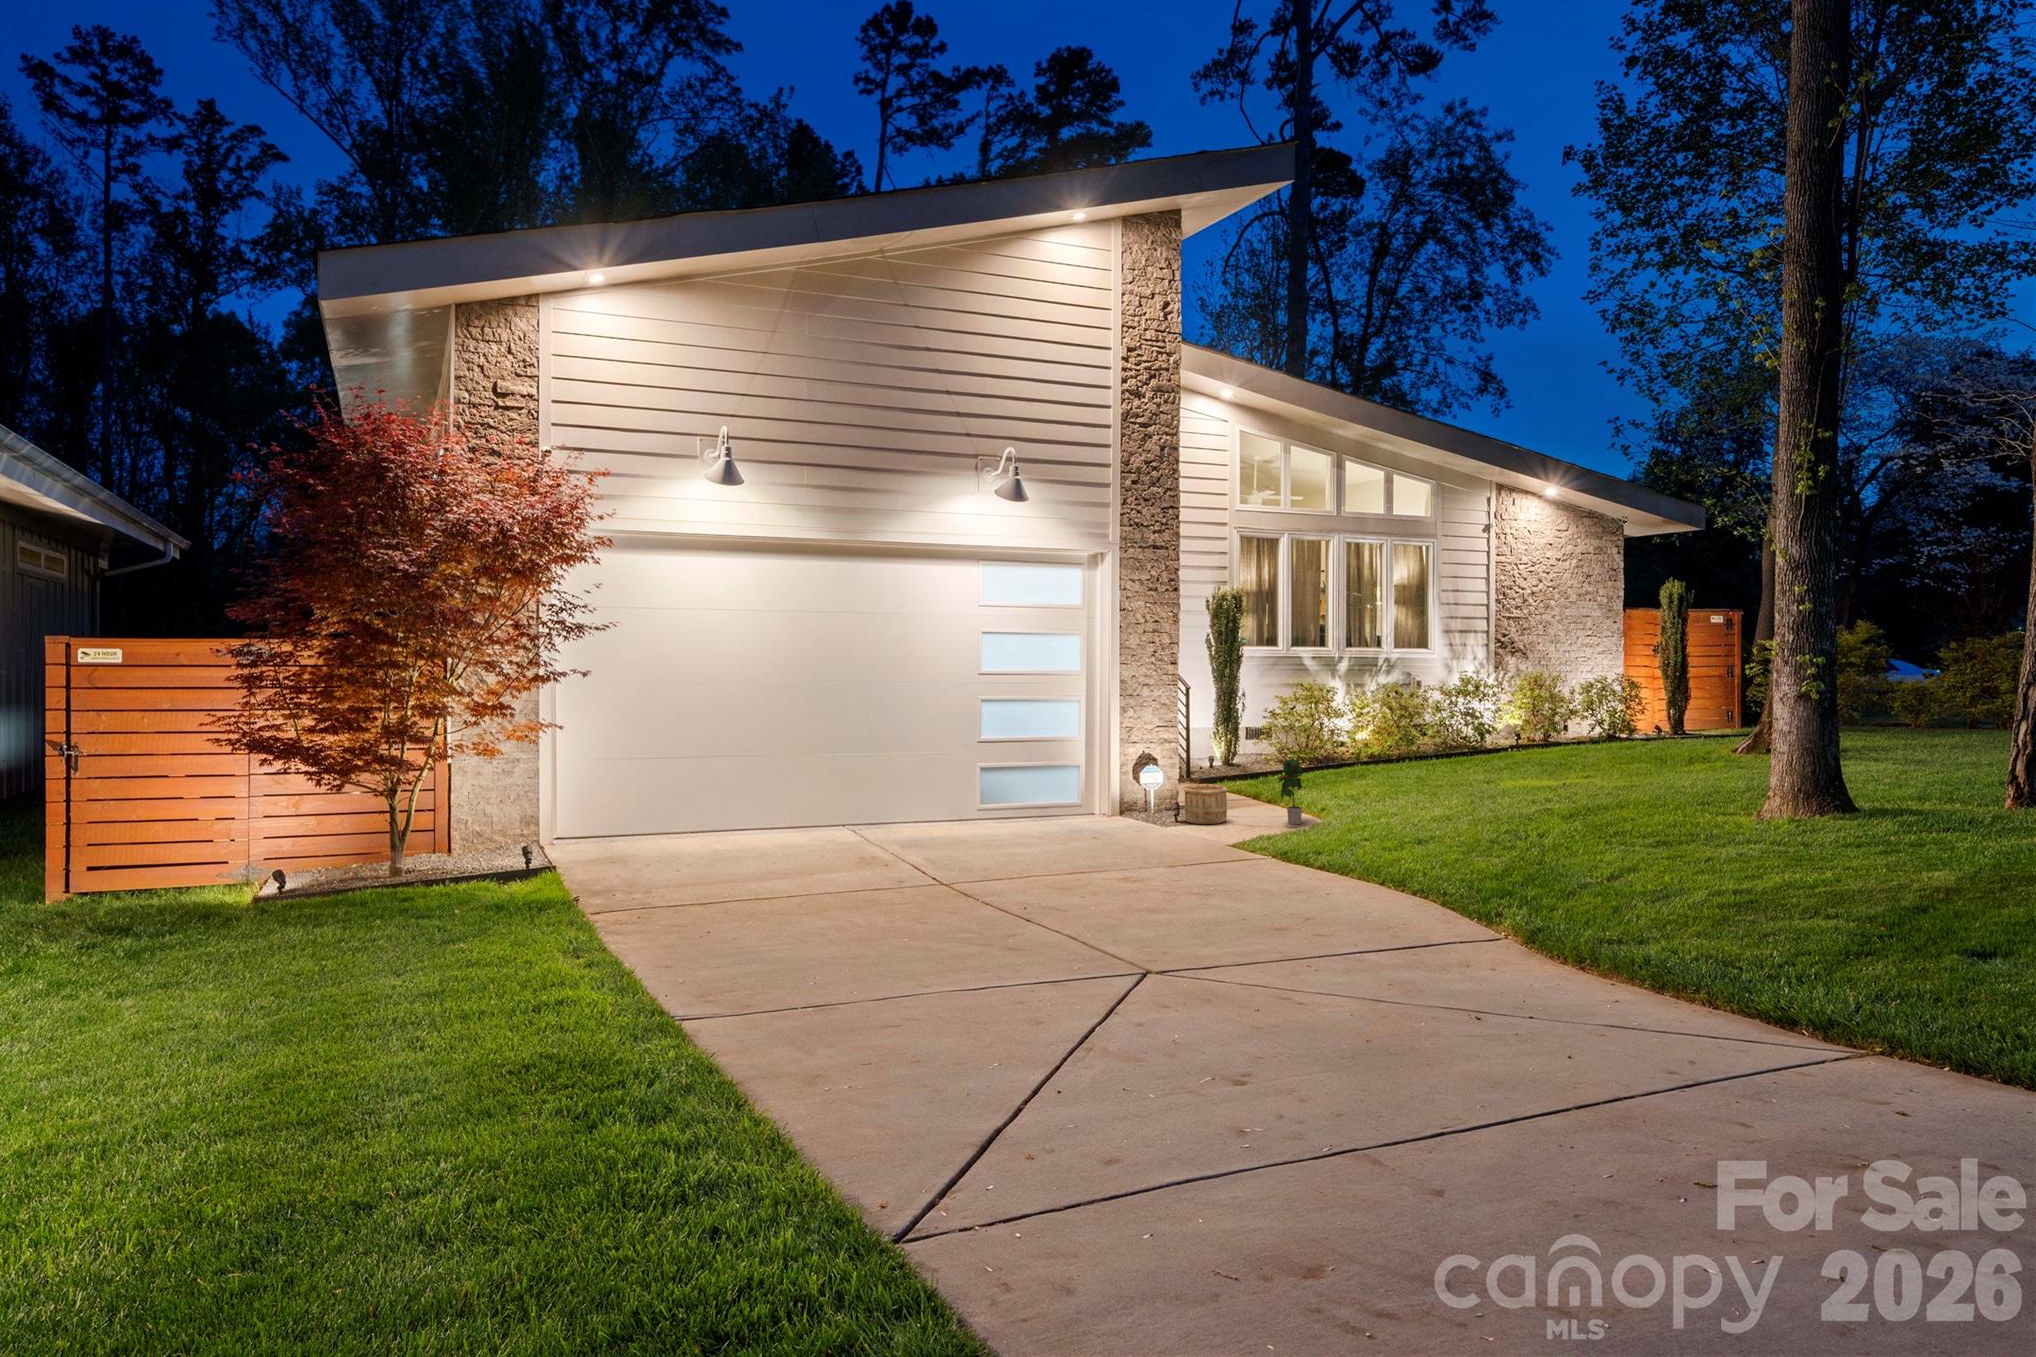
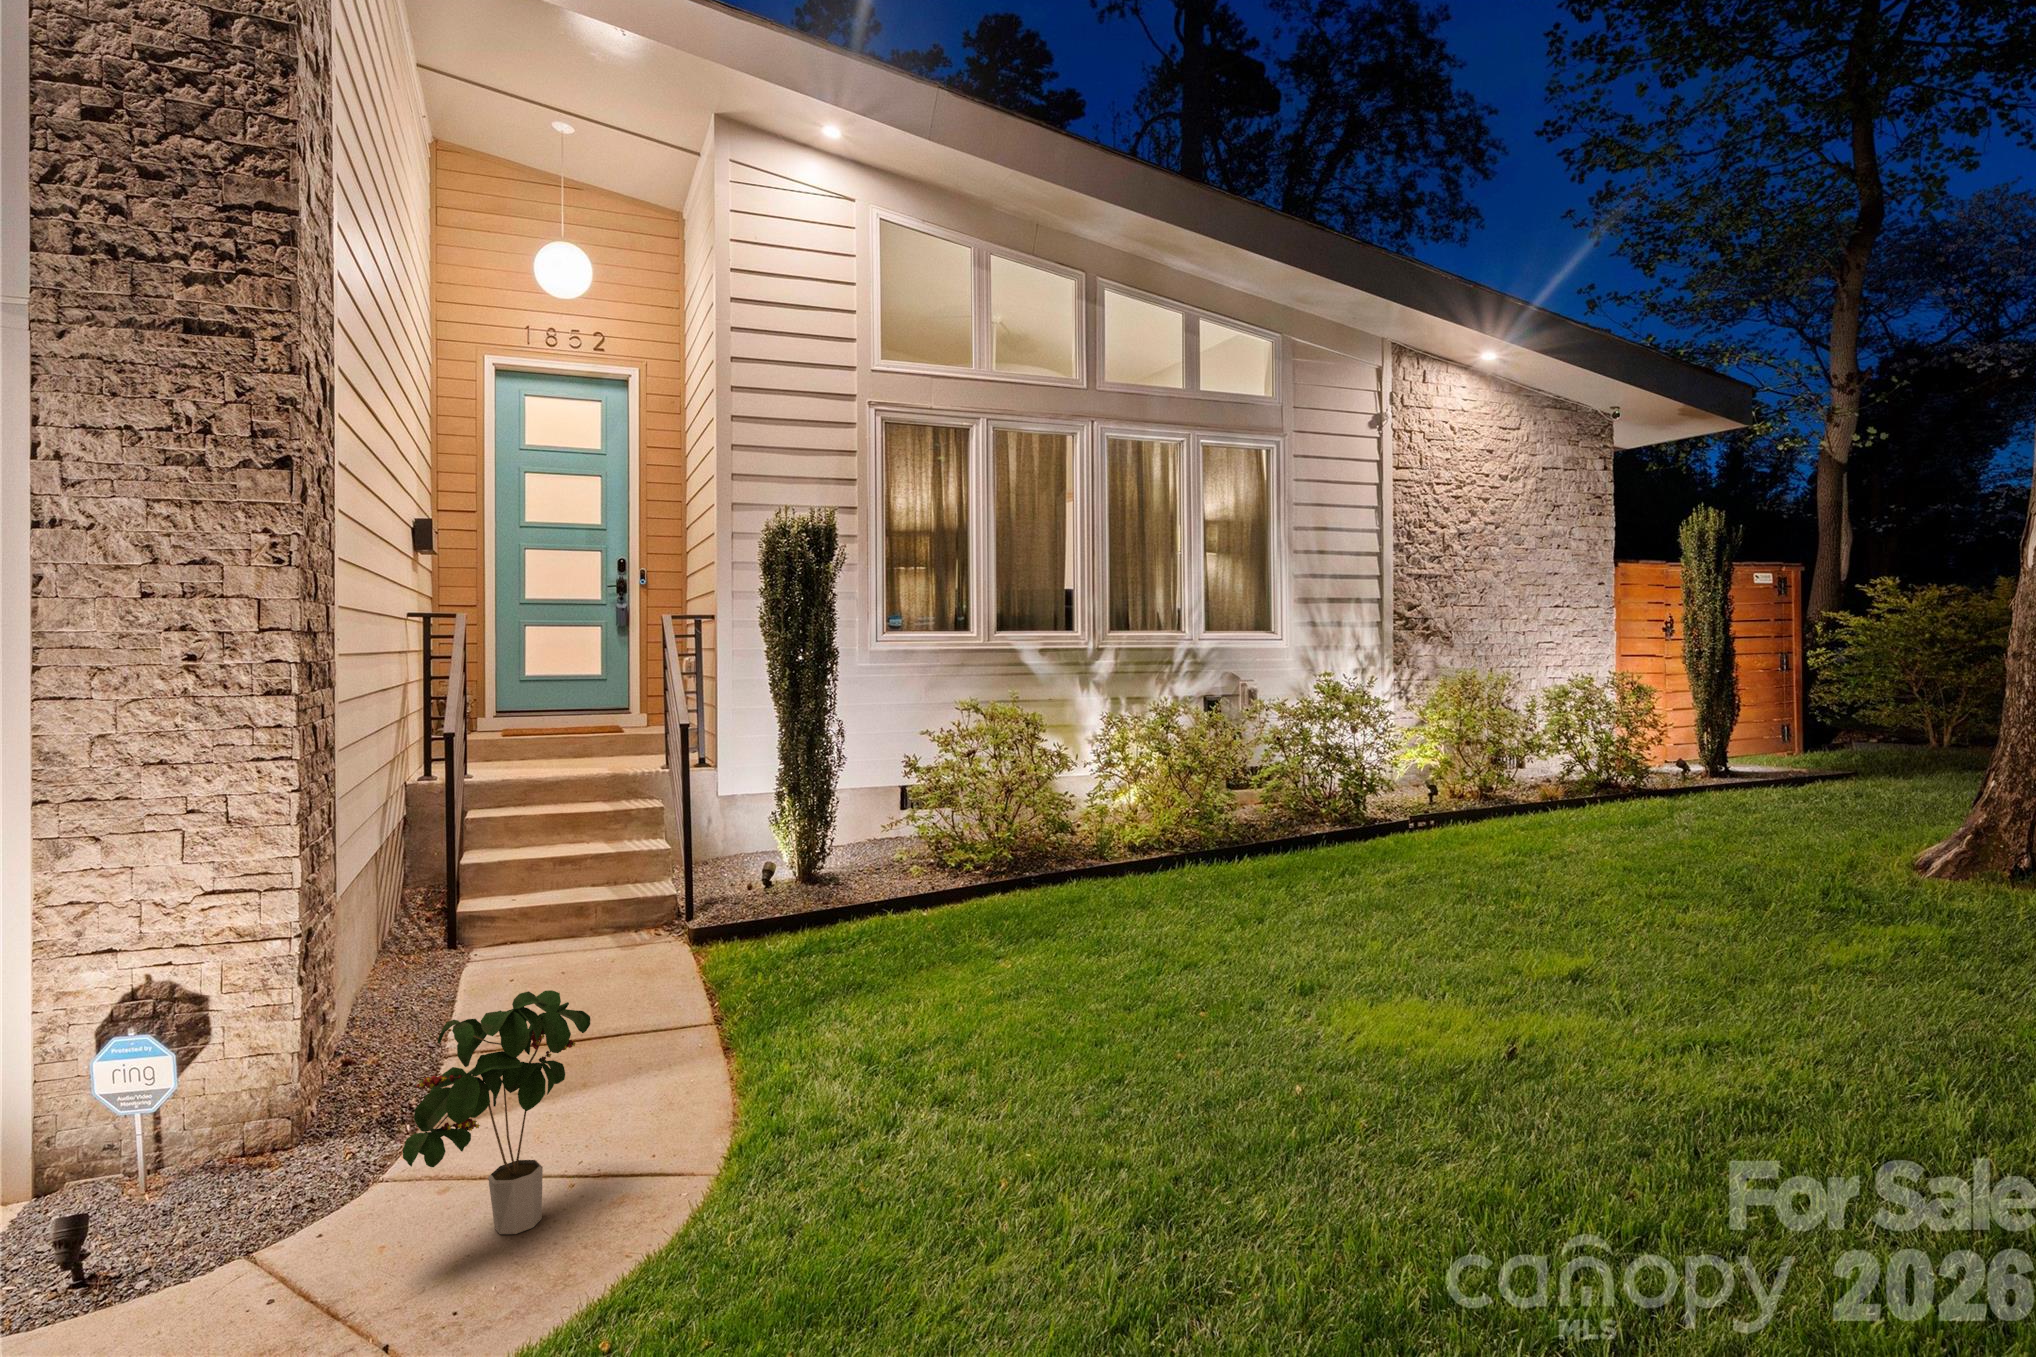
wooden bucket: present [1183,784,1228,824] -> none [183,1059,358,1231]

